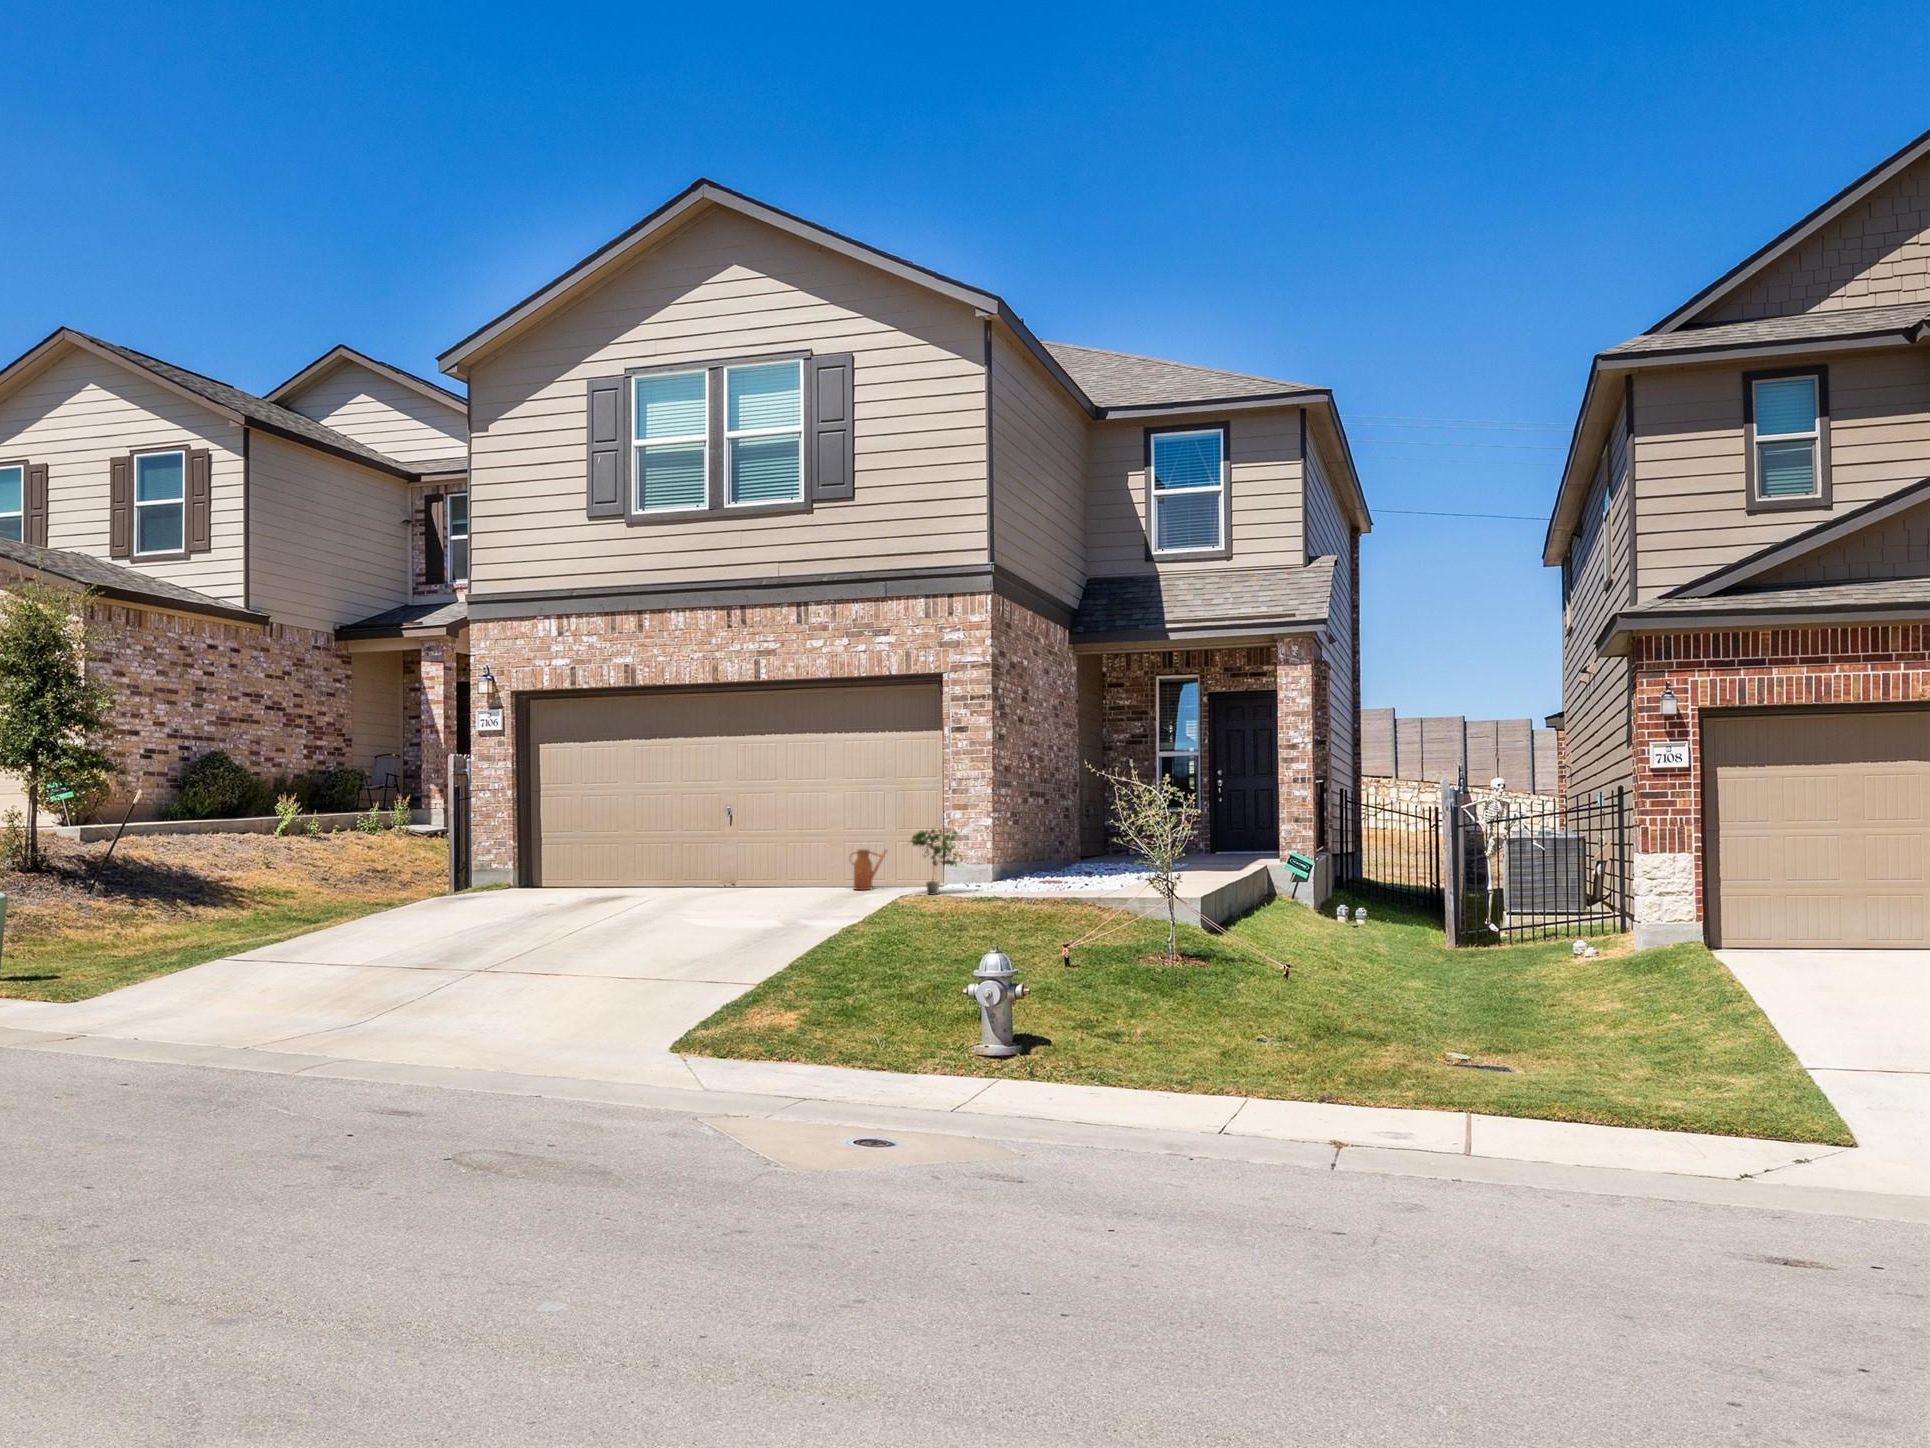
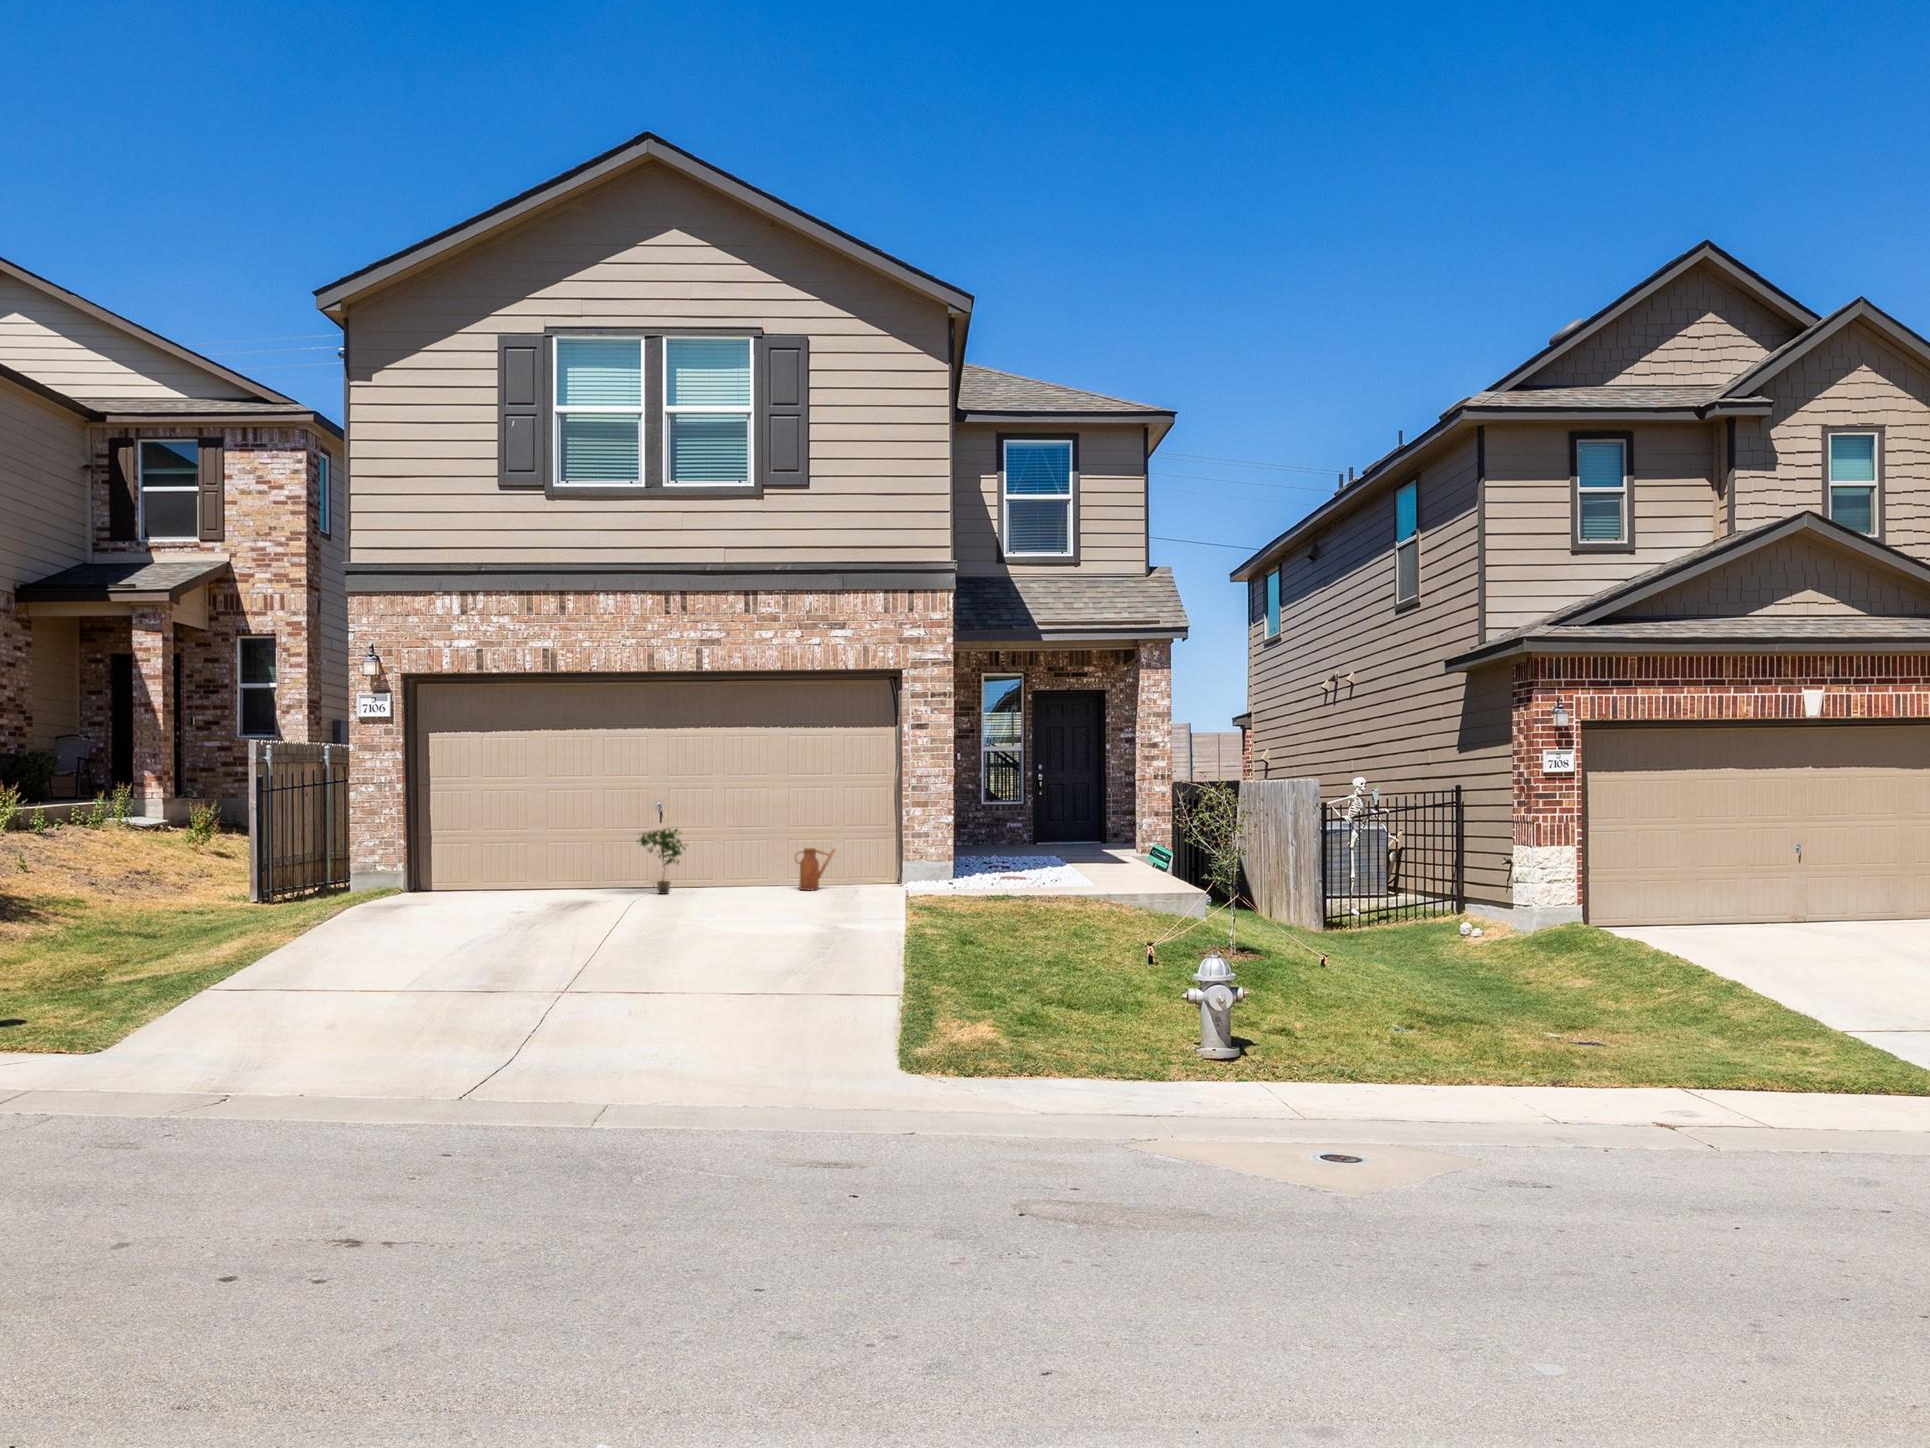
potted plant: present [911,829,960,895] -> present [637,828,685,894]

